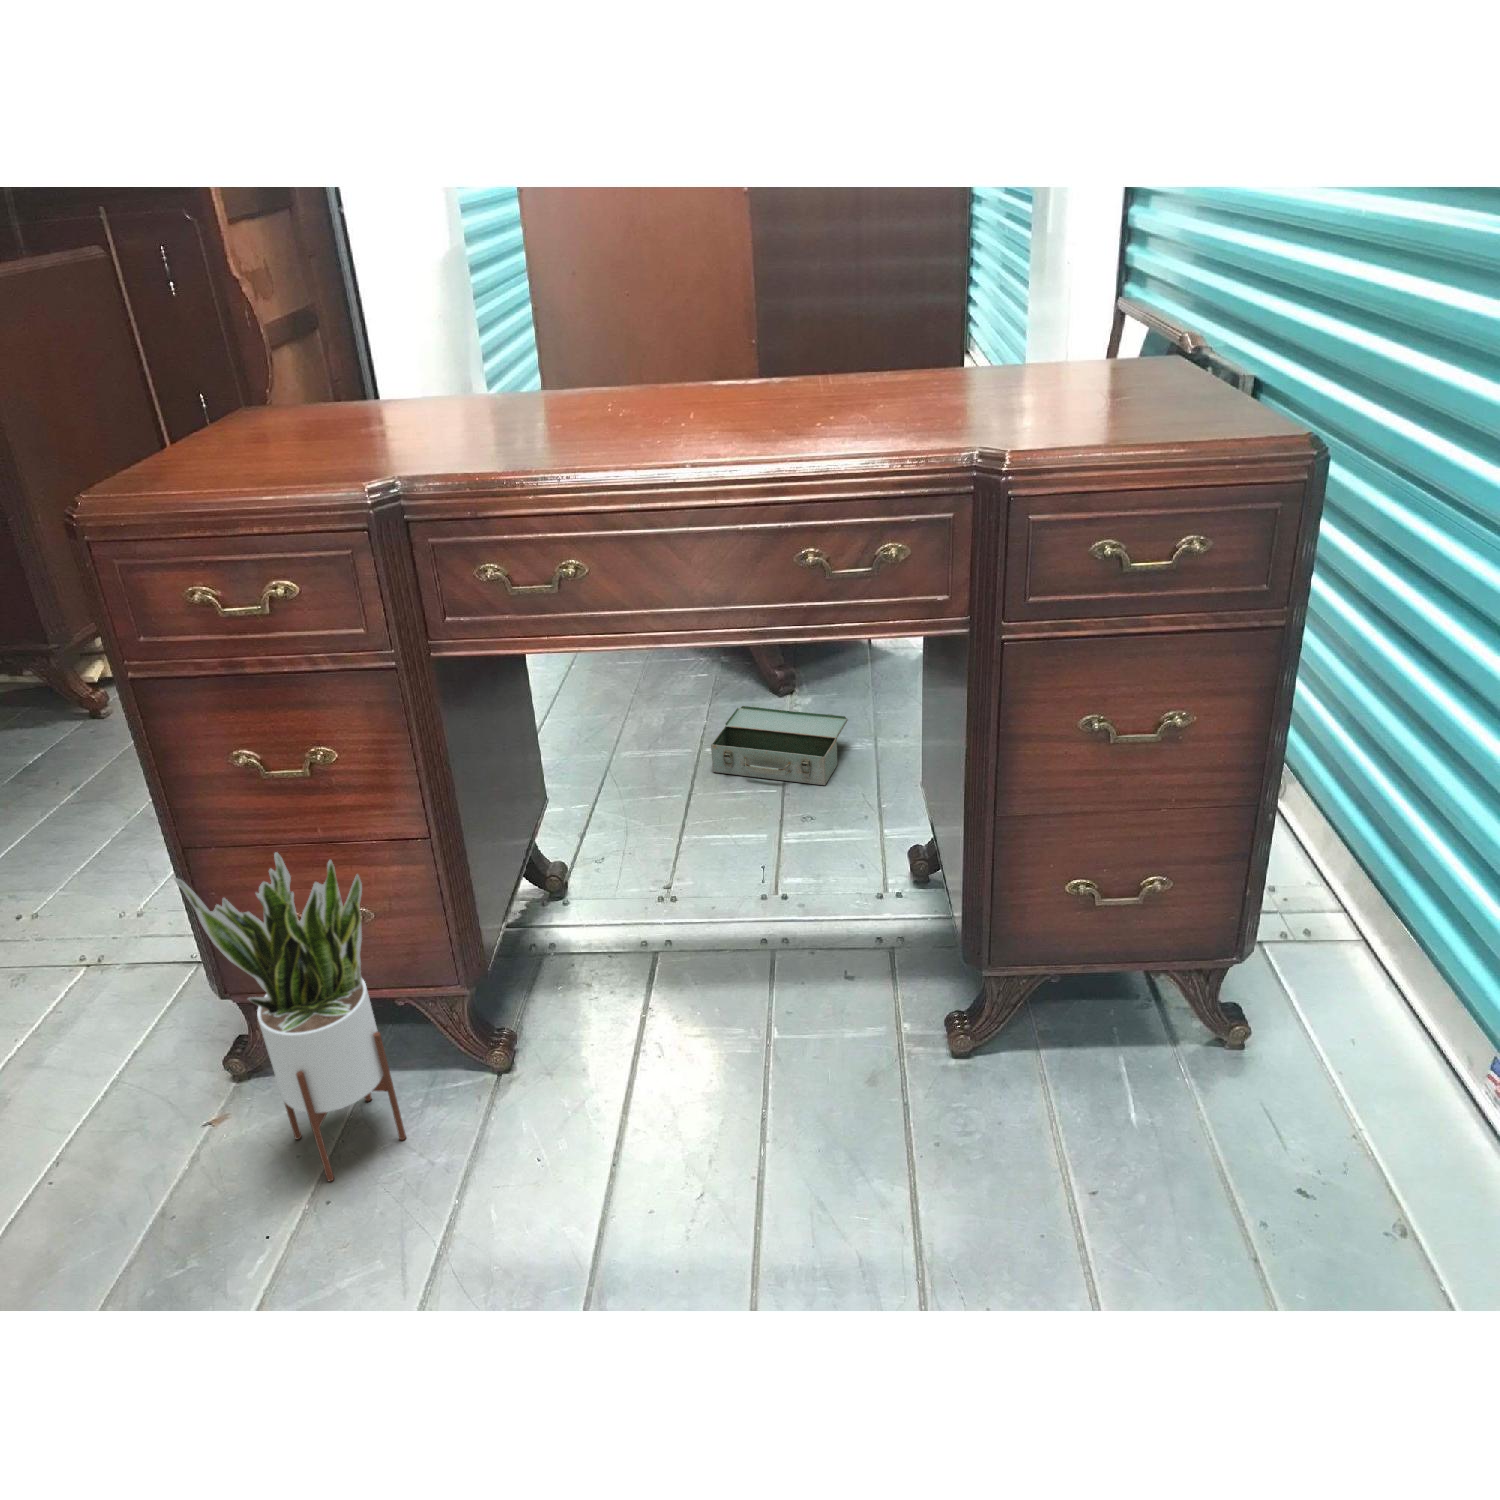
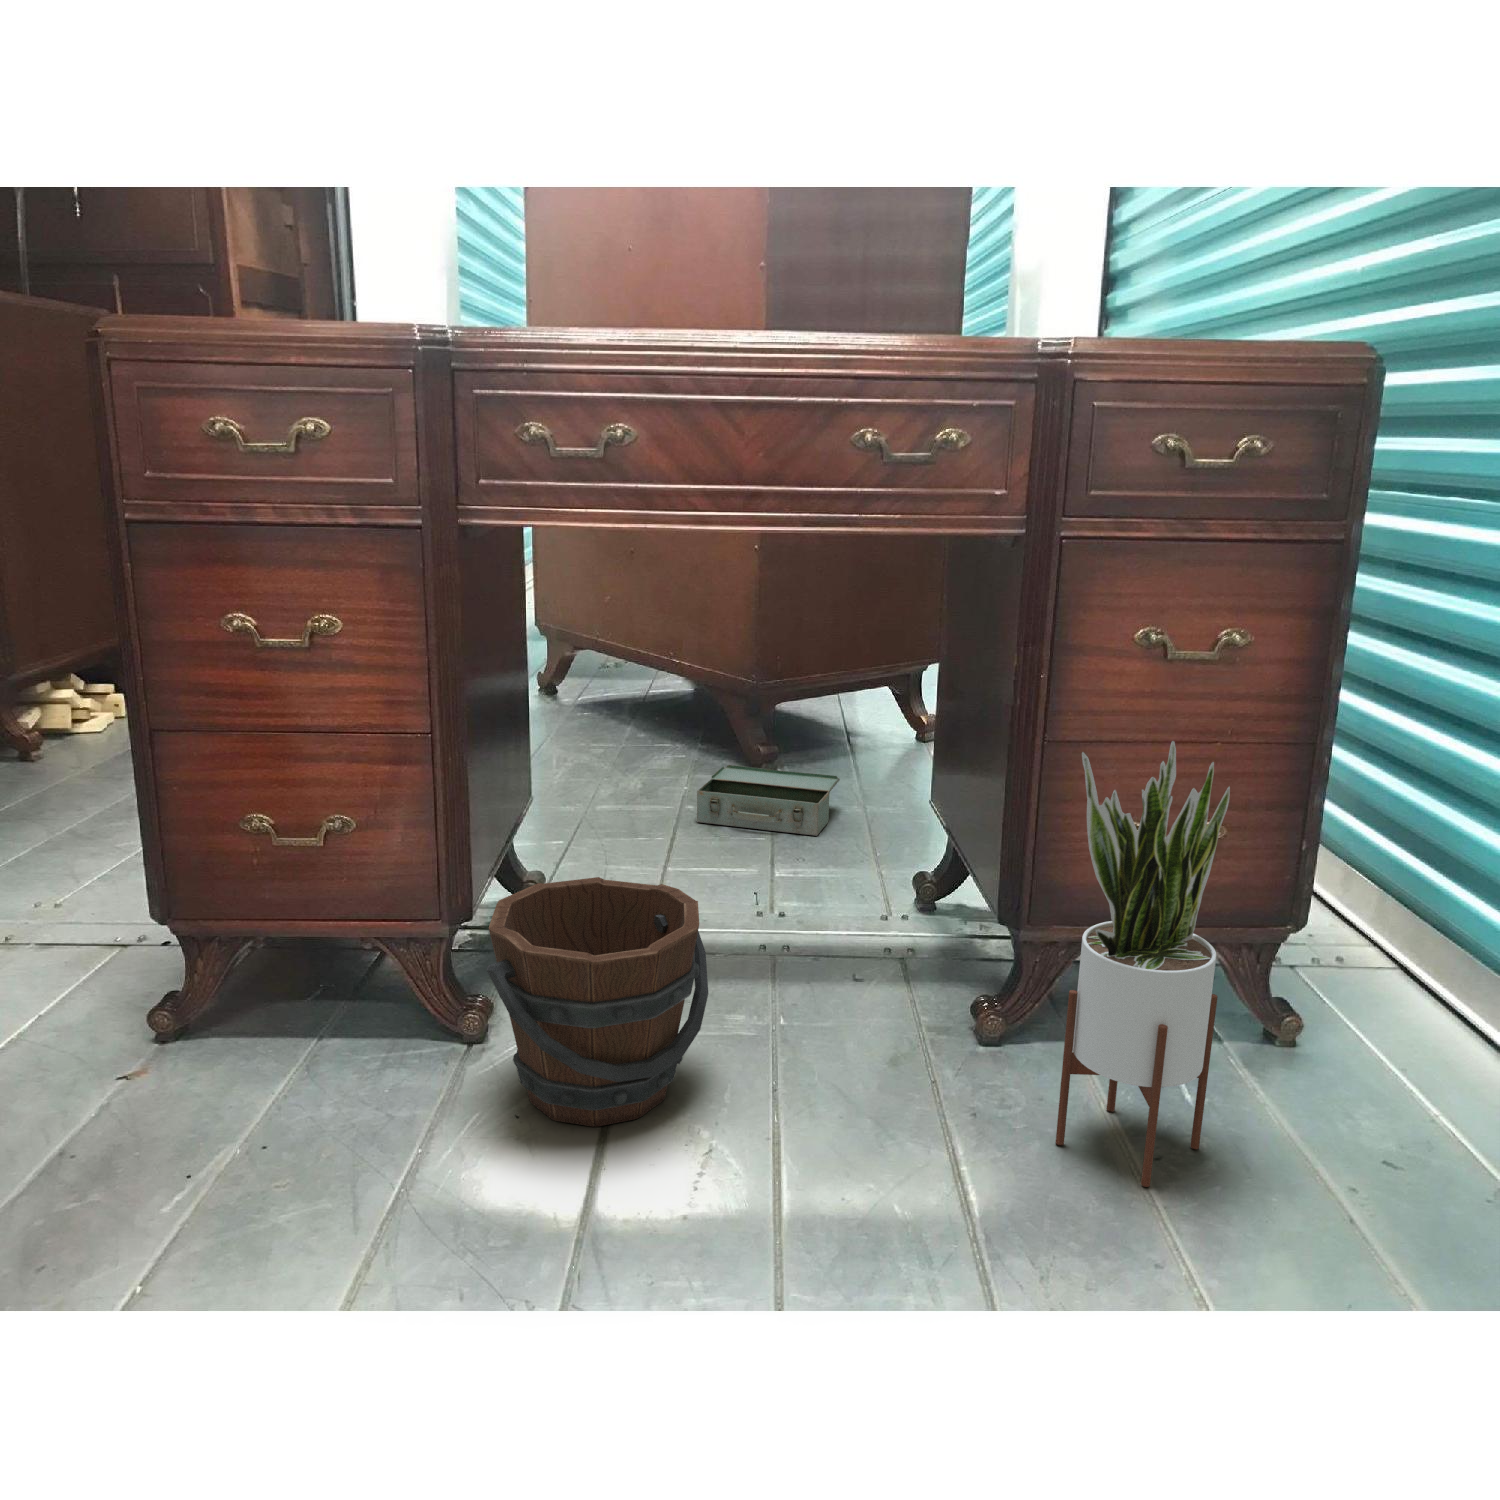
potted plant: present [174,852,406,1181] -> present [1056,741,1230,1187]
bucket: none [496,944,698,1176] -> present [486,877,708,1127]

